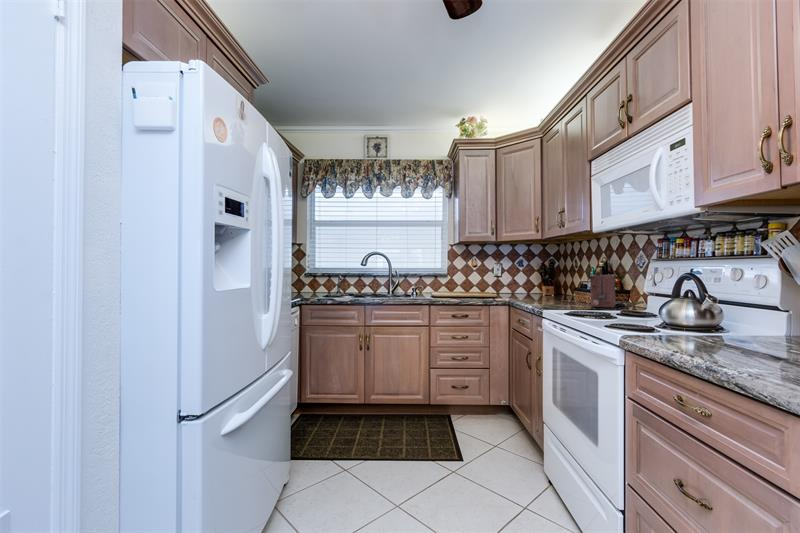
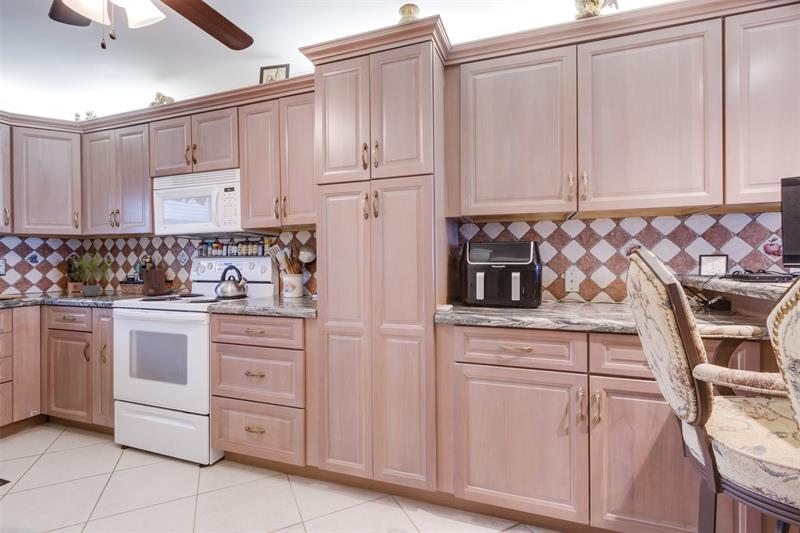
potted plant: none [528,252,571,301] -> present [76,253,109,296]

